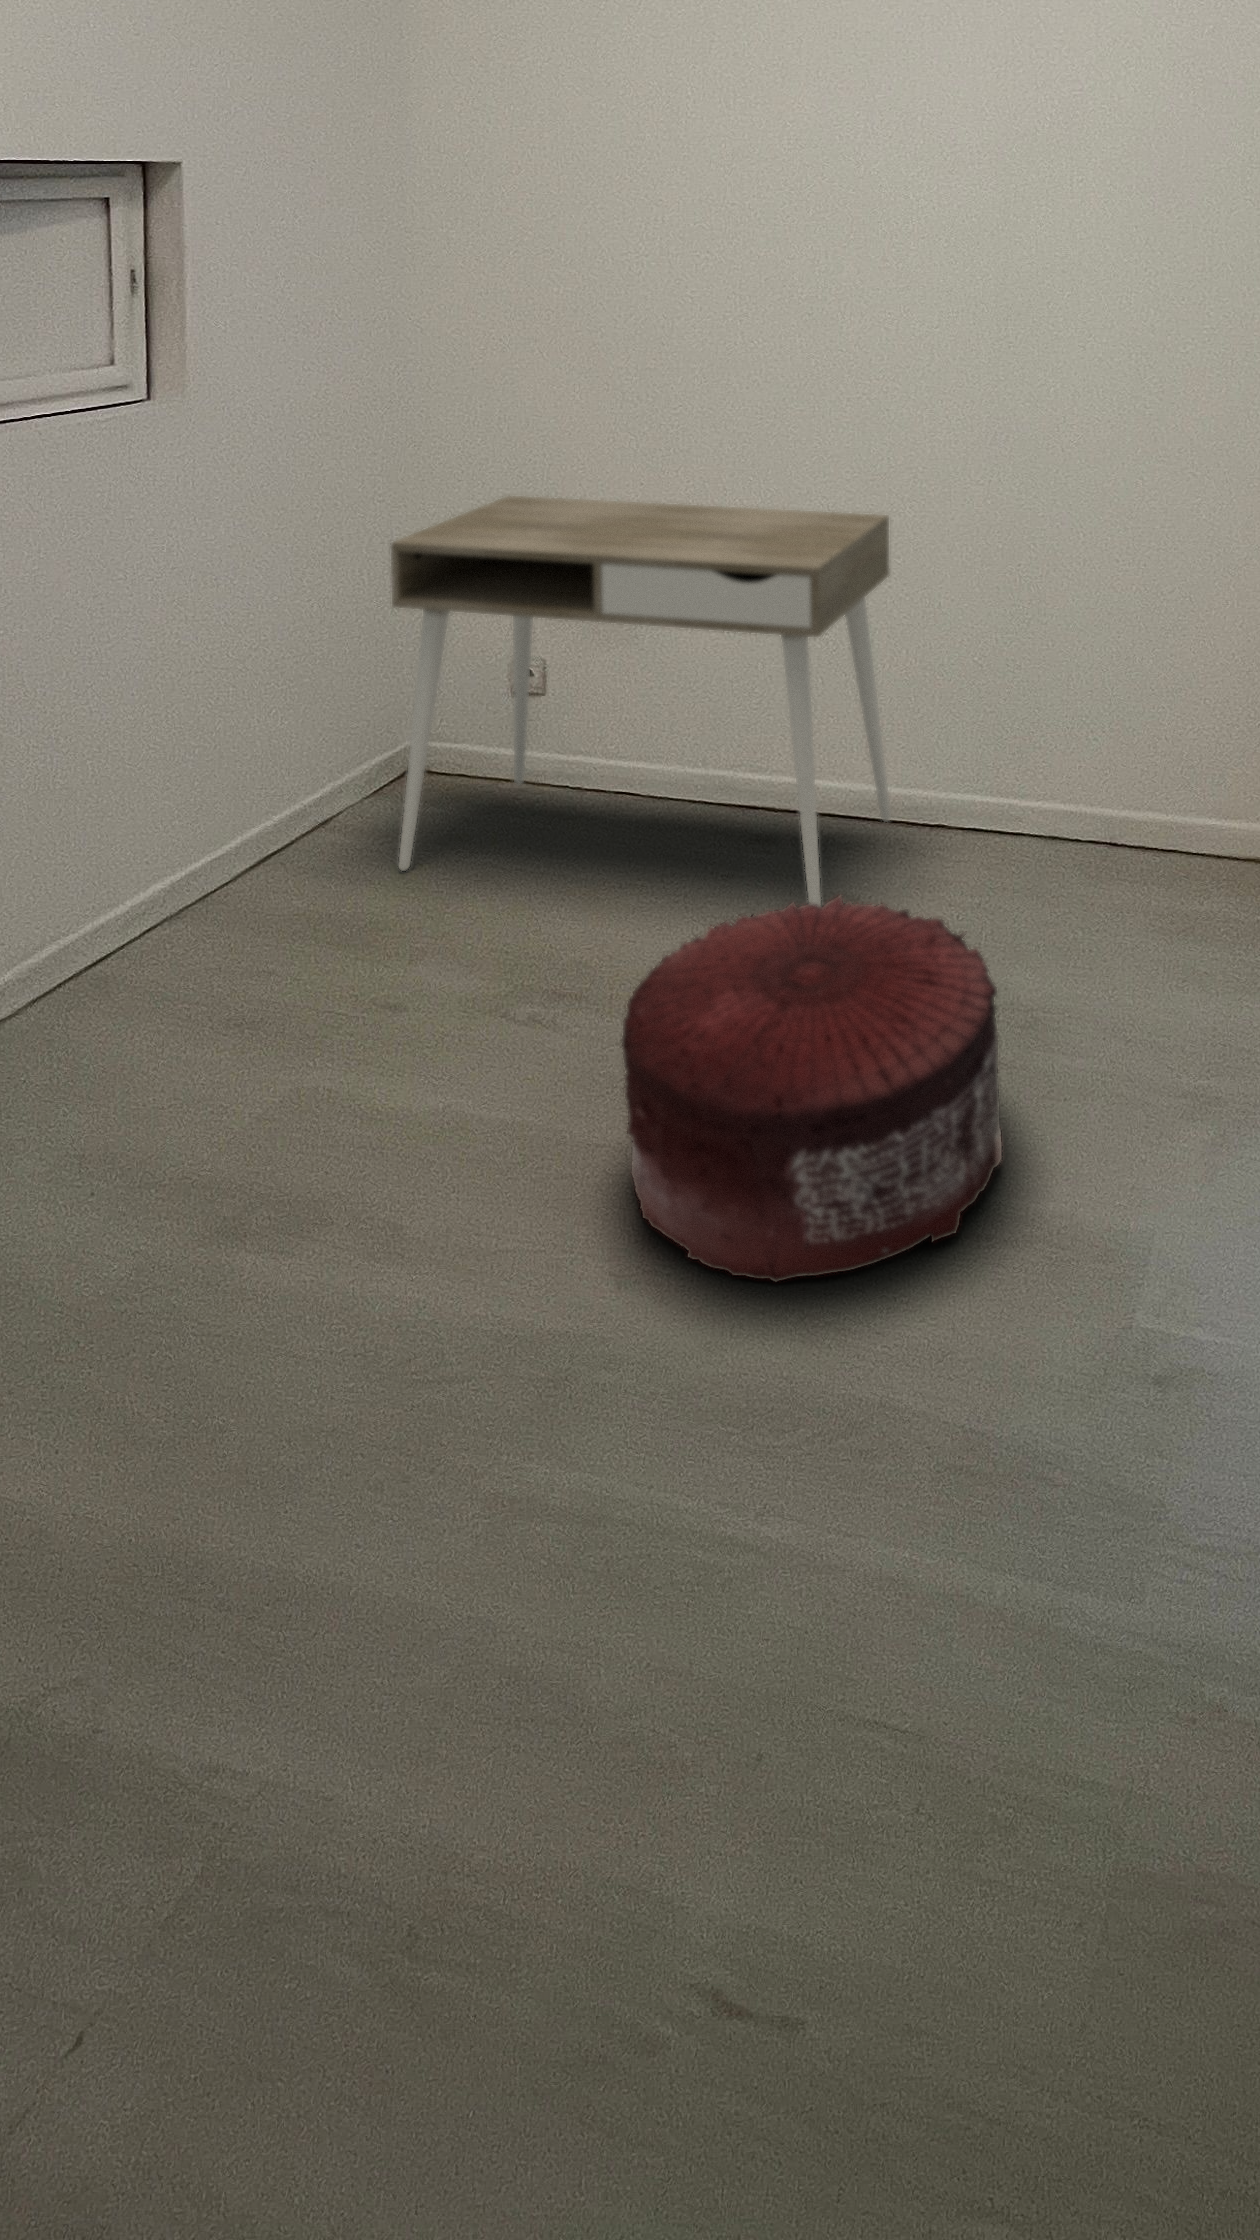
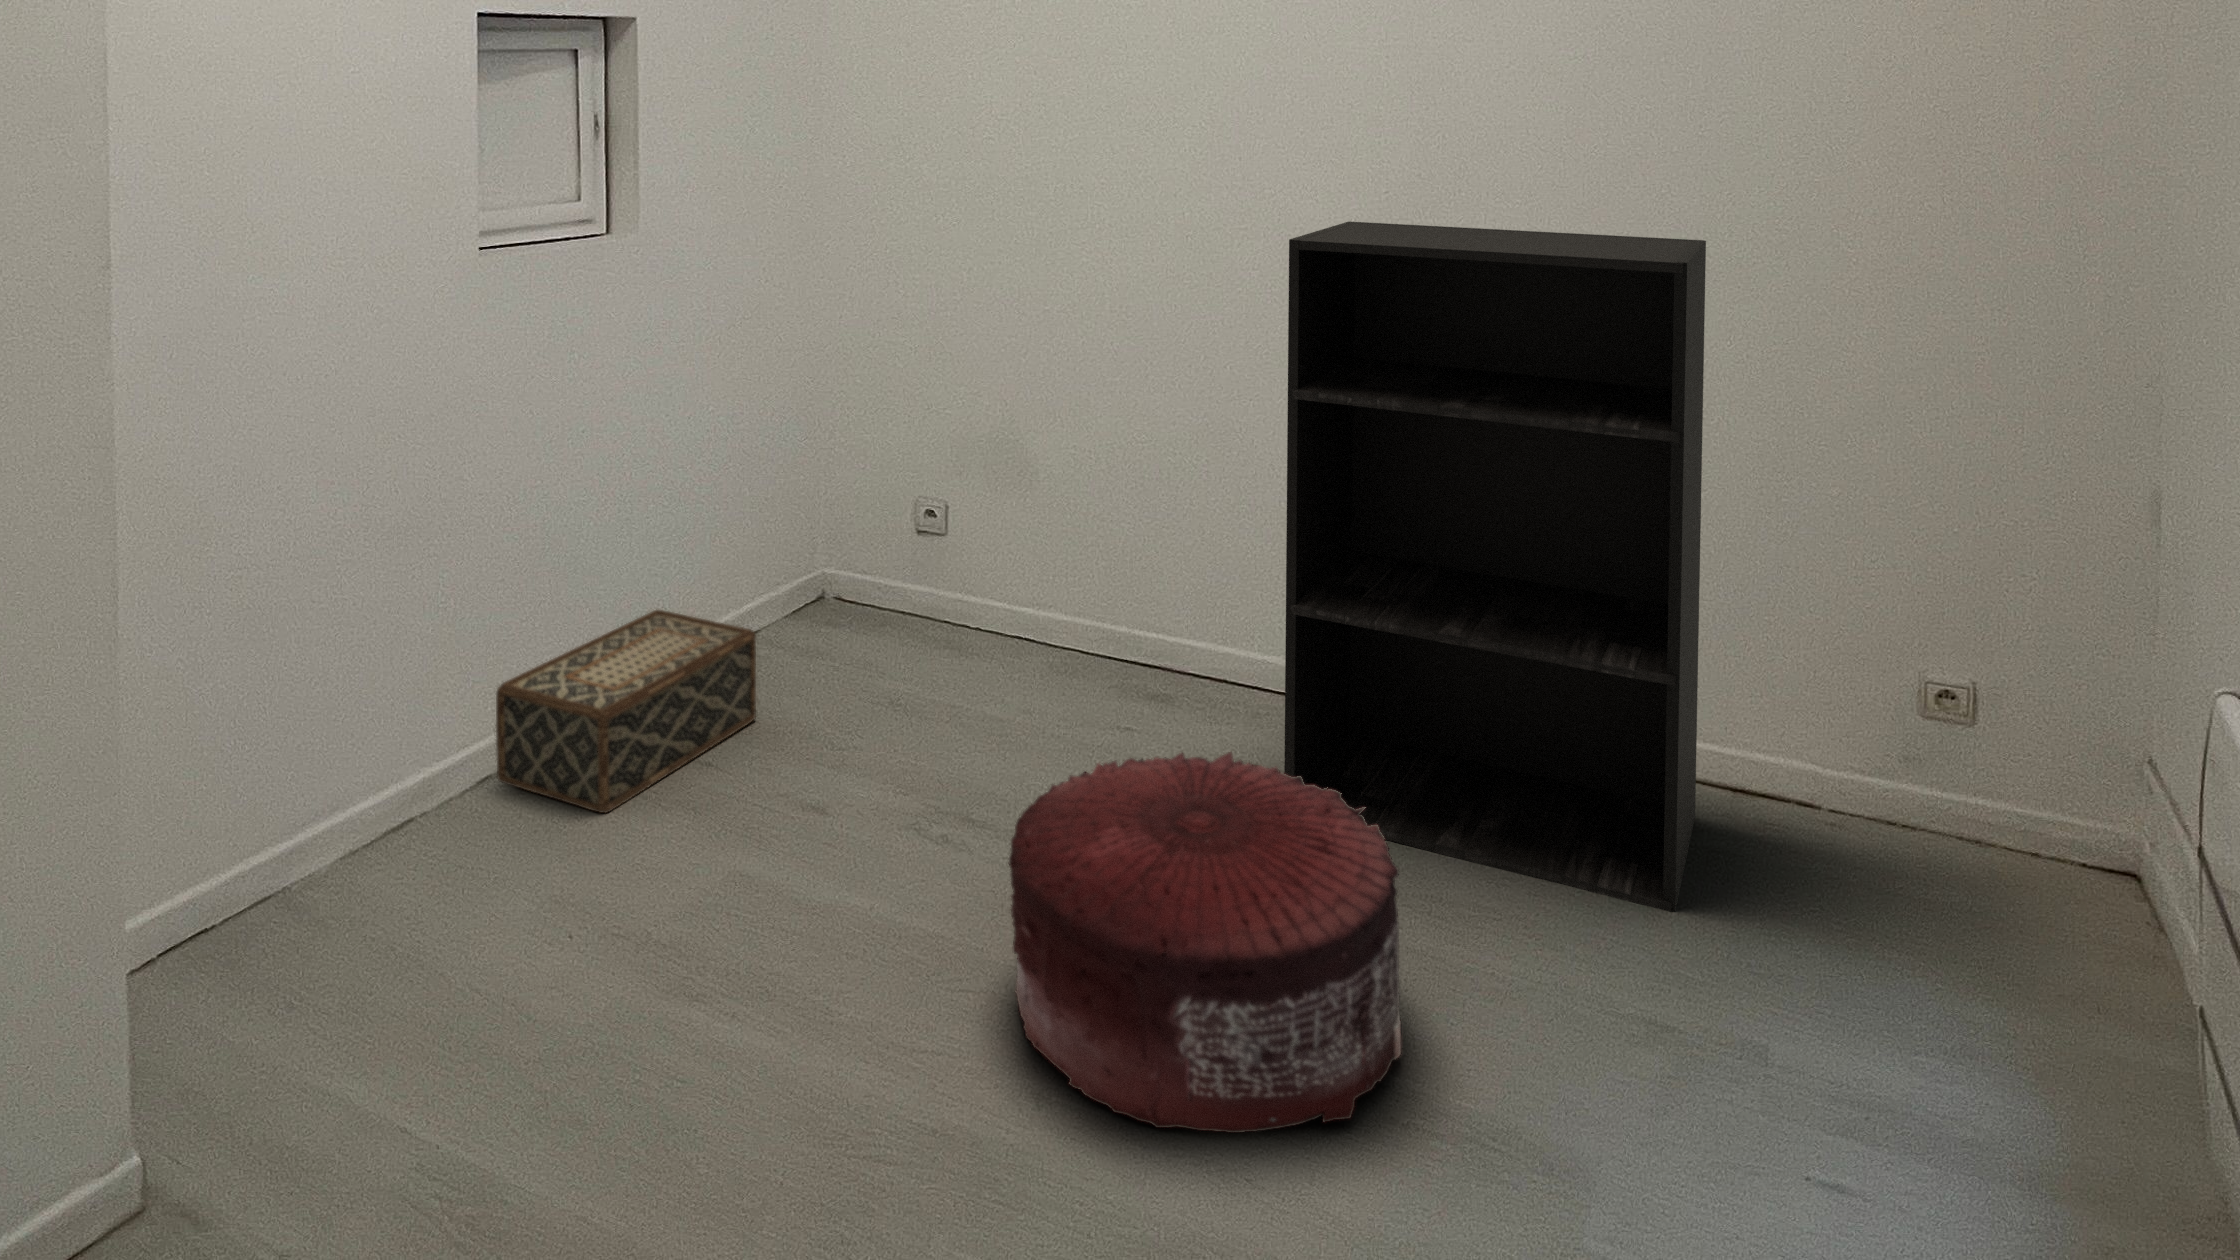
bookshelf: none [888,359,1254,979] -> present [1284,222,1706,912]
desk: present [391,496,891,907] -> none [810,343,1287,782]
woven basket: none [18,816,336,1057] -> present [496,610,756,813]

